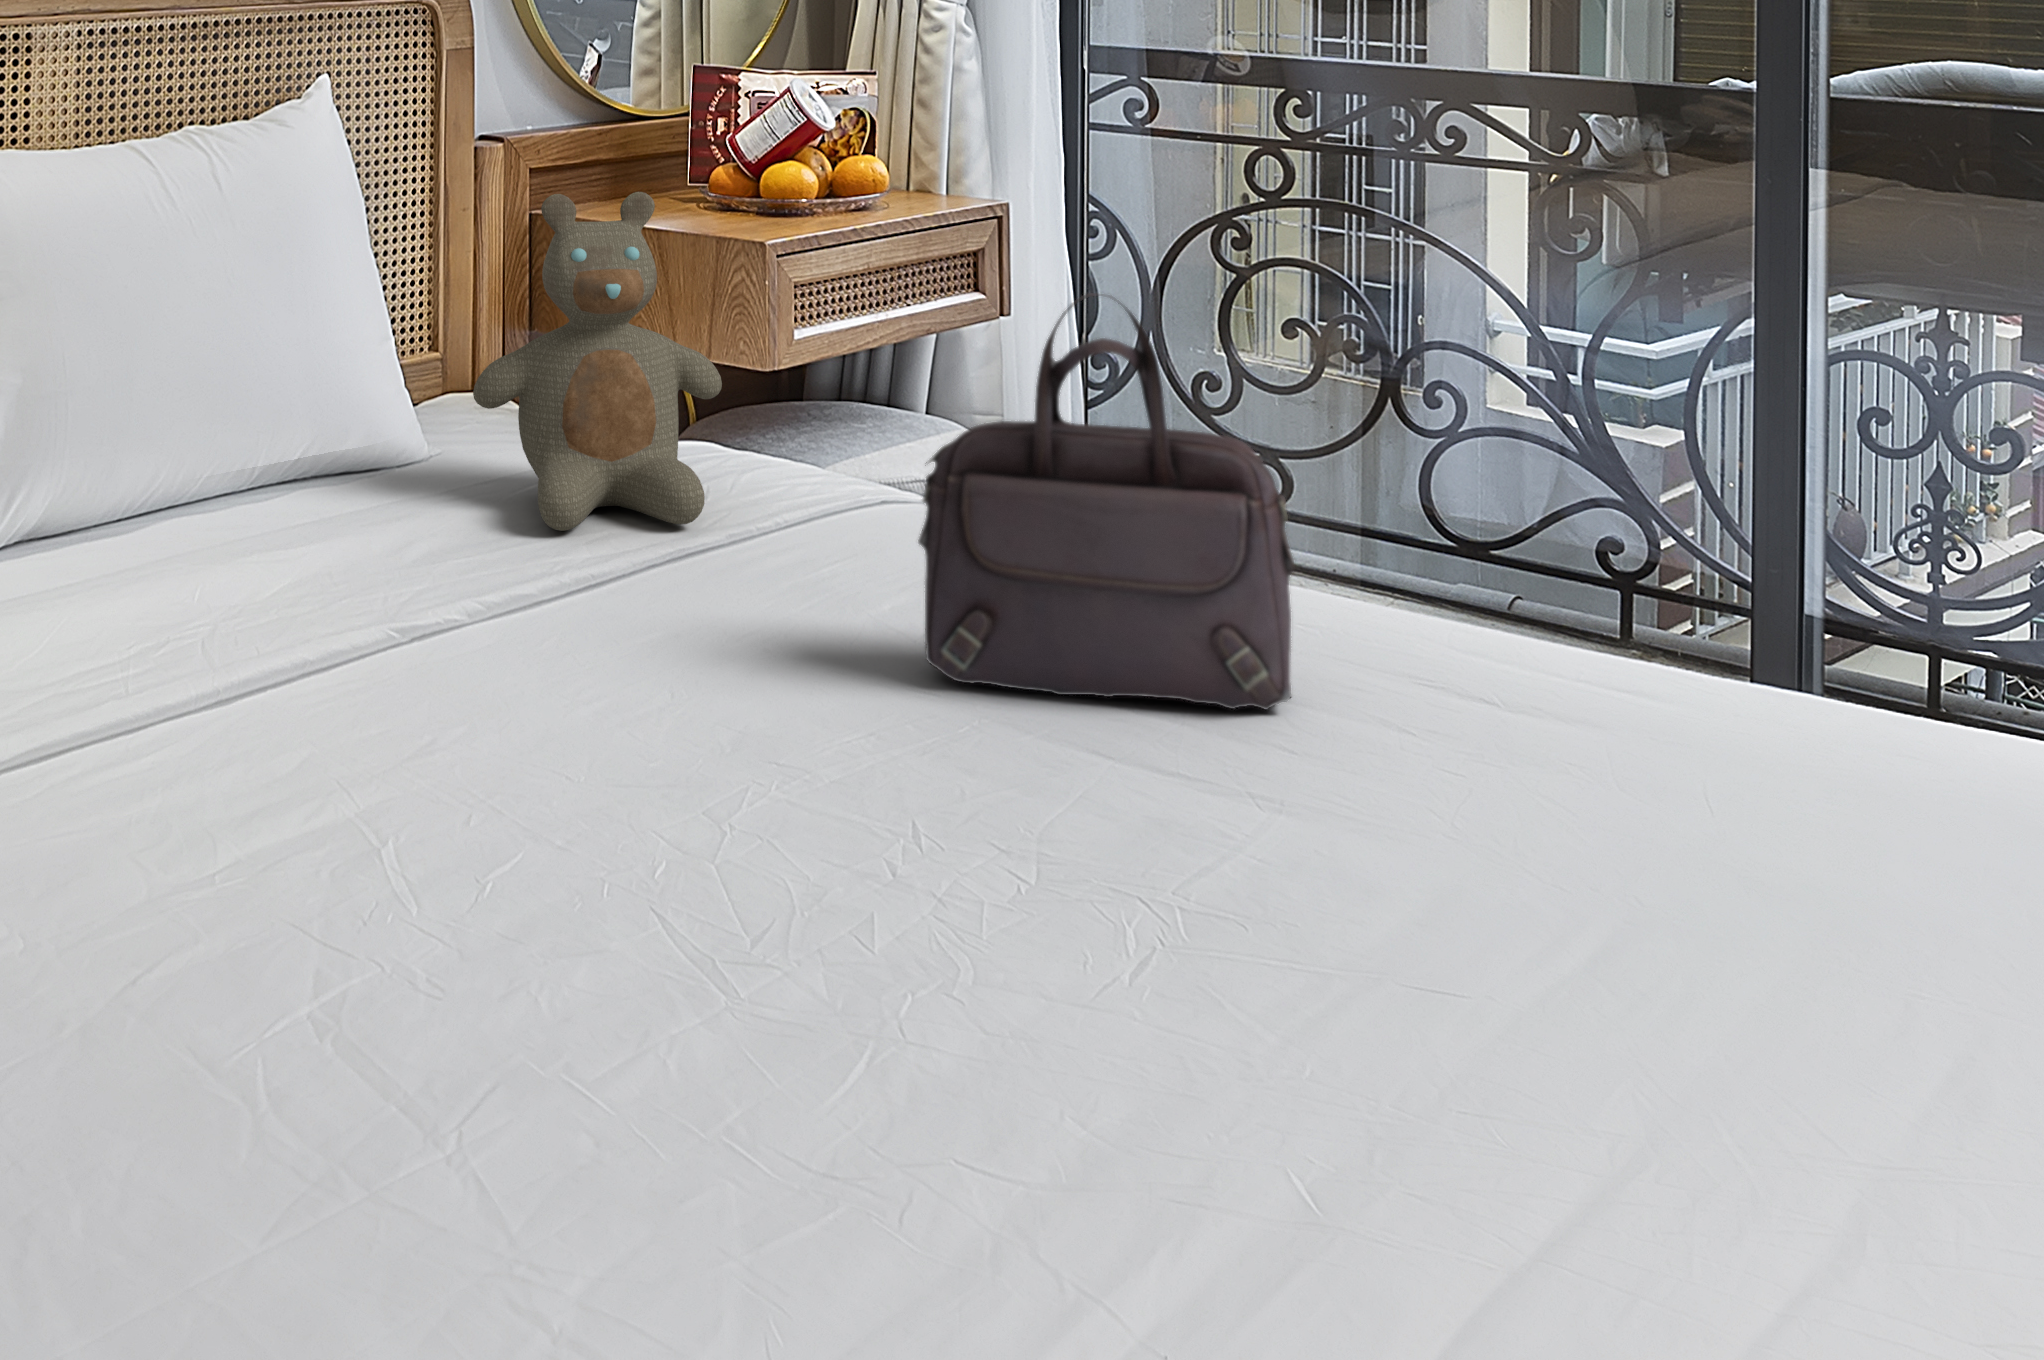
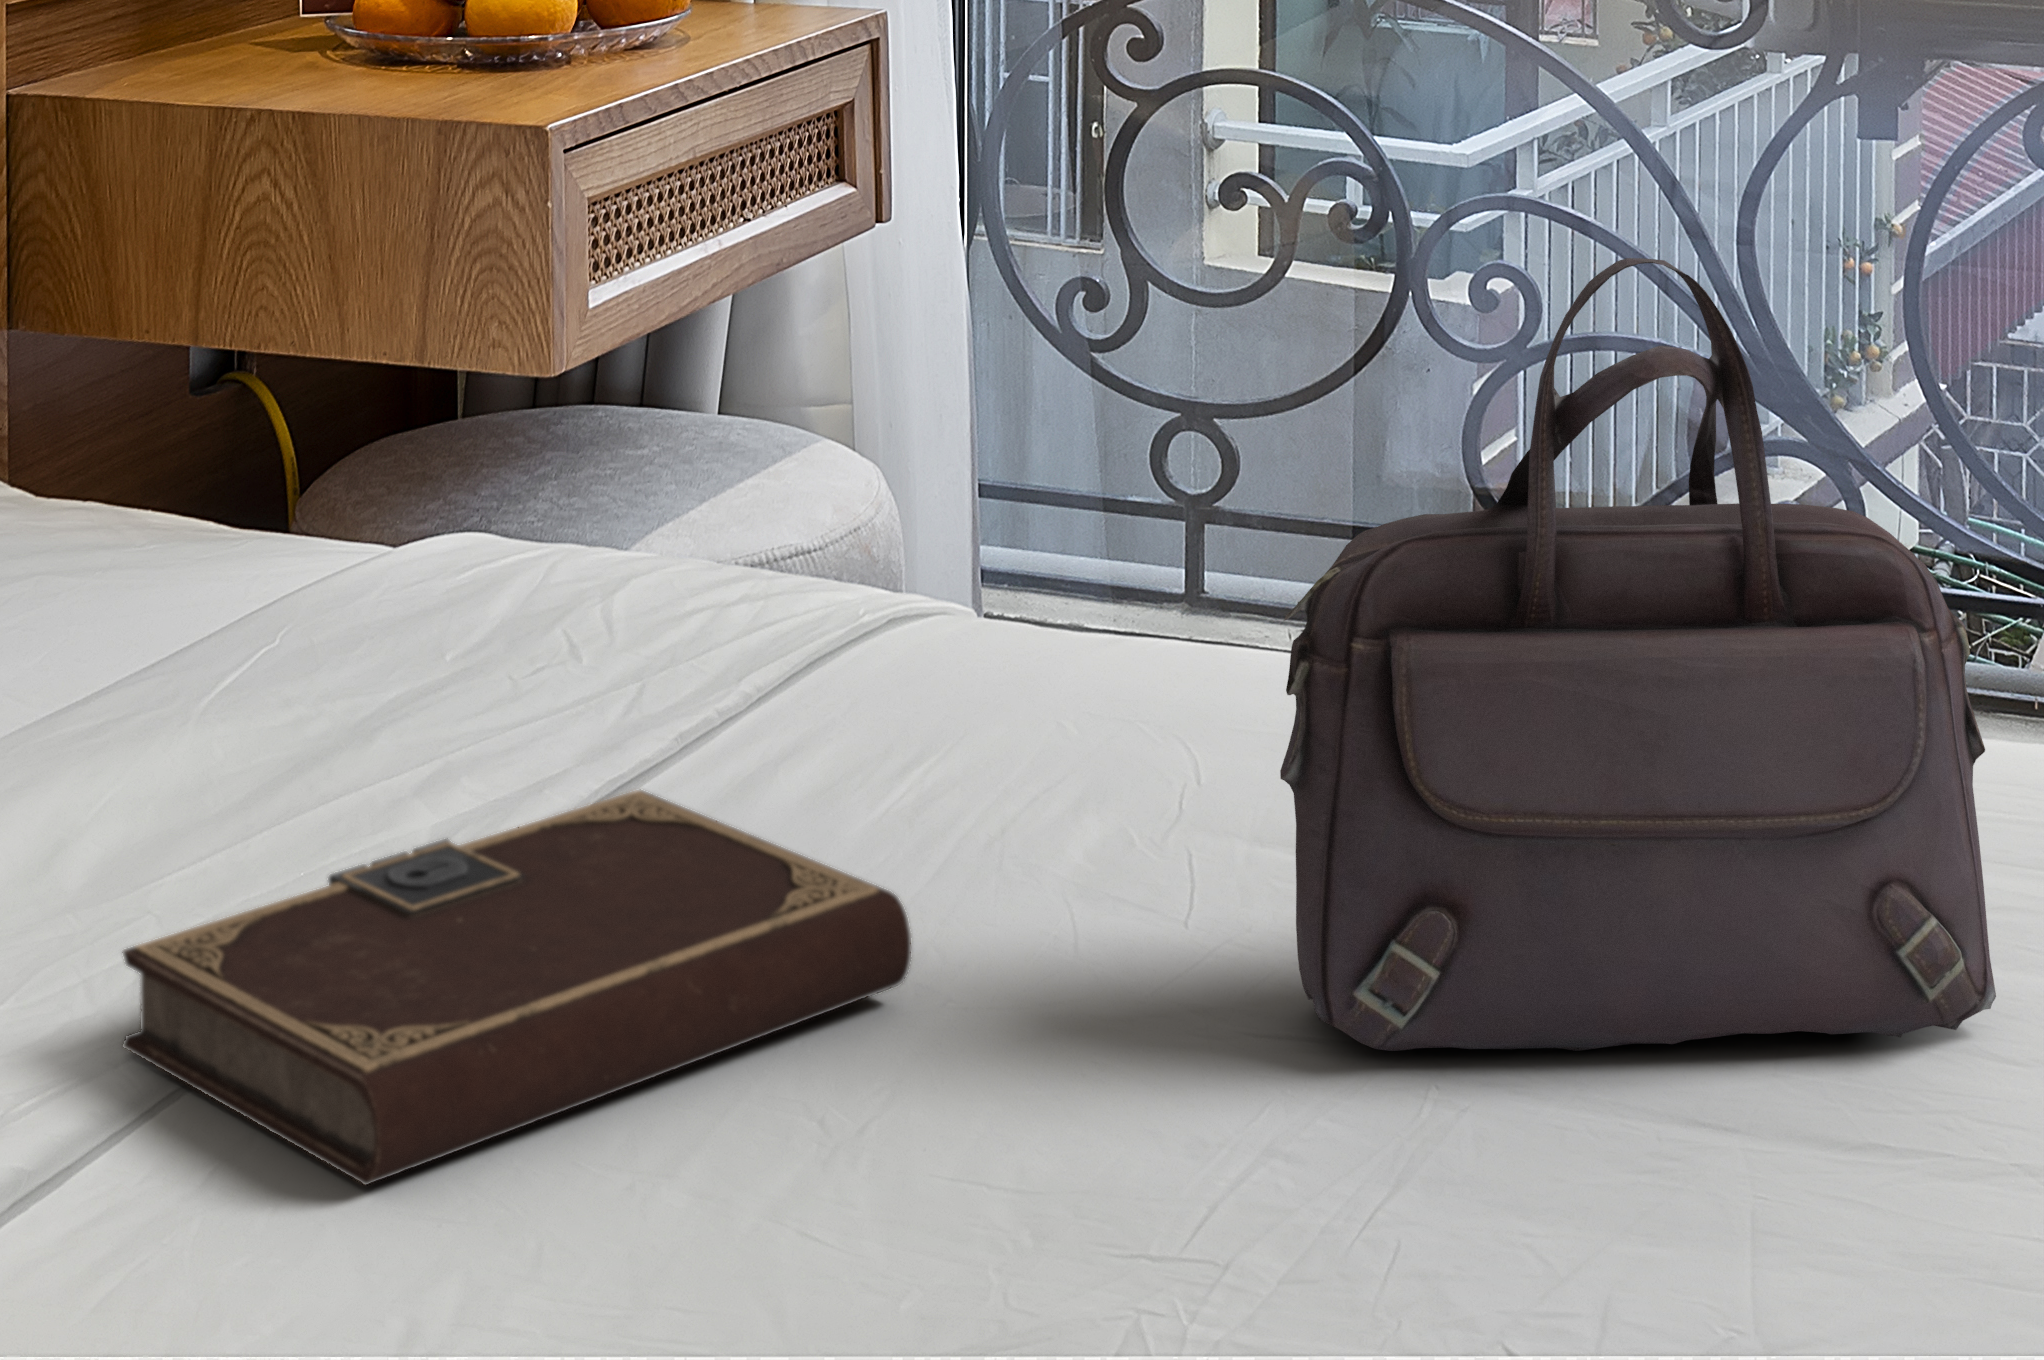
teddy bear: present [473,192,722,531] -> none [124,67,636,786]
notebook: none [386,535,749,672] -> present [122,790,911,1185]

